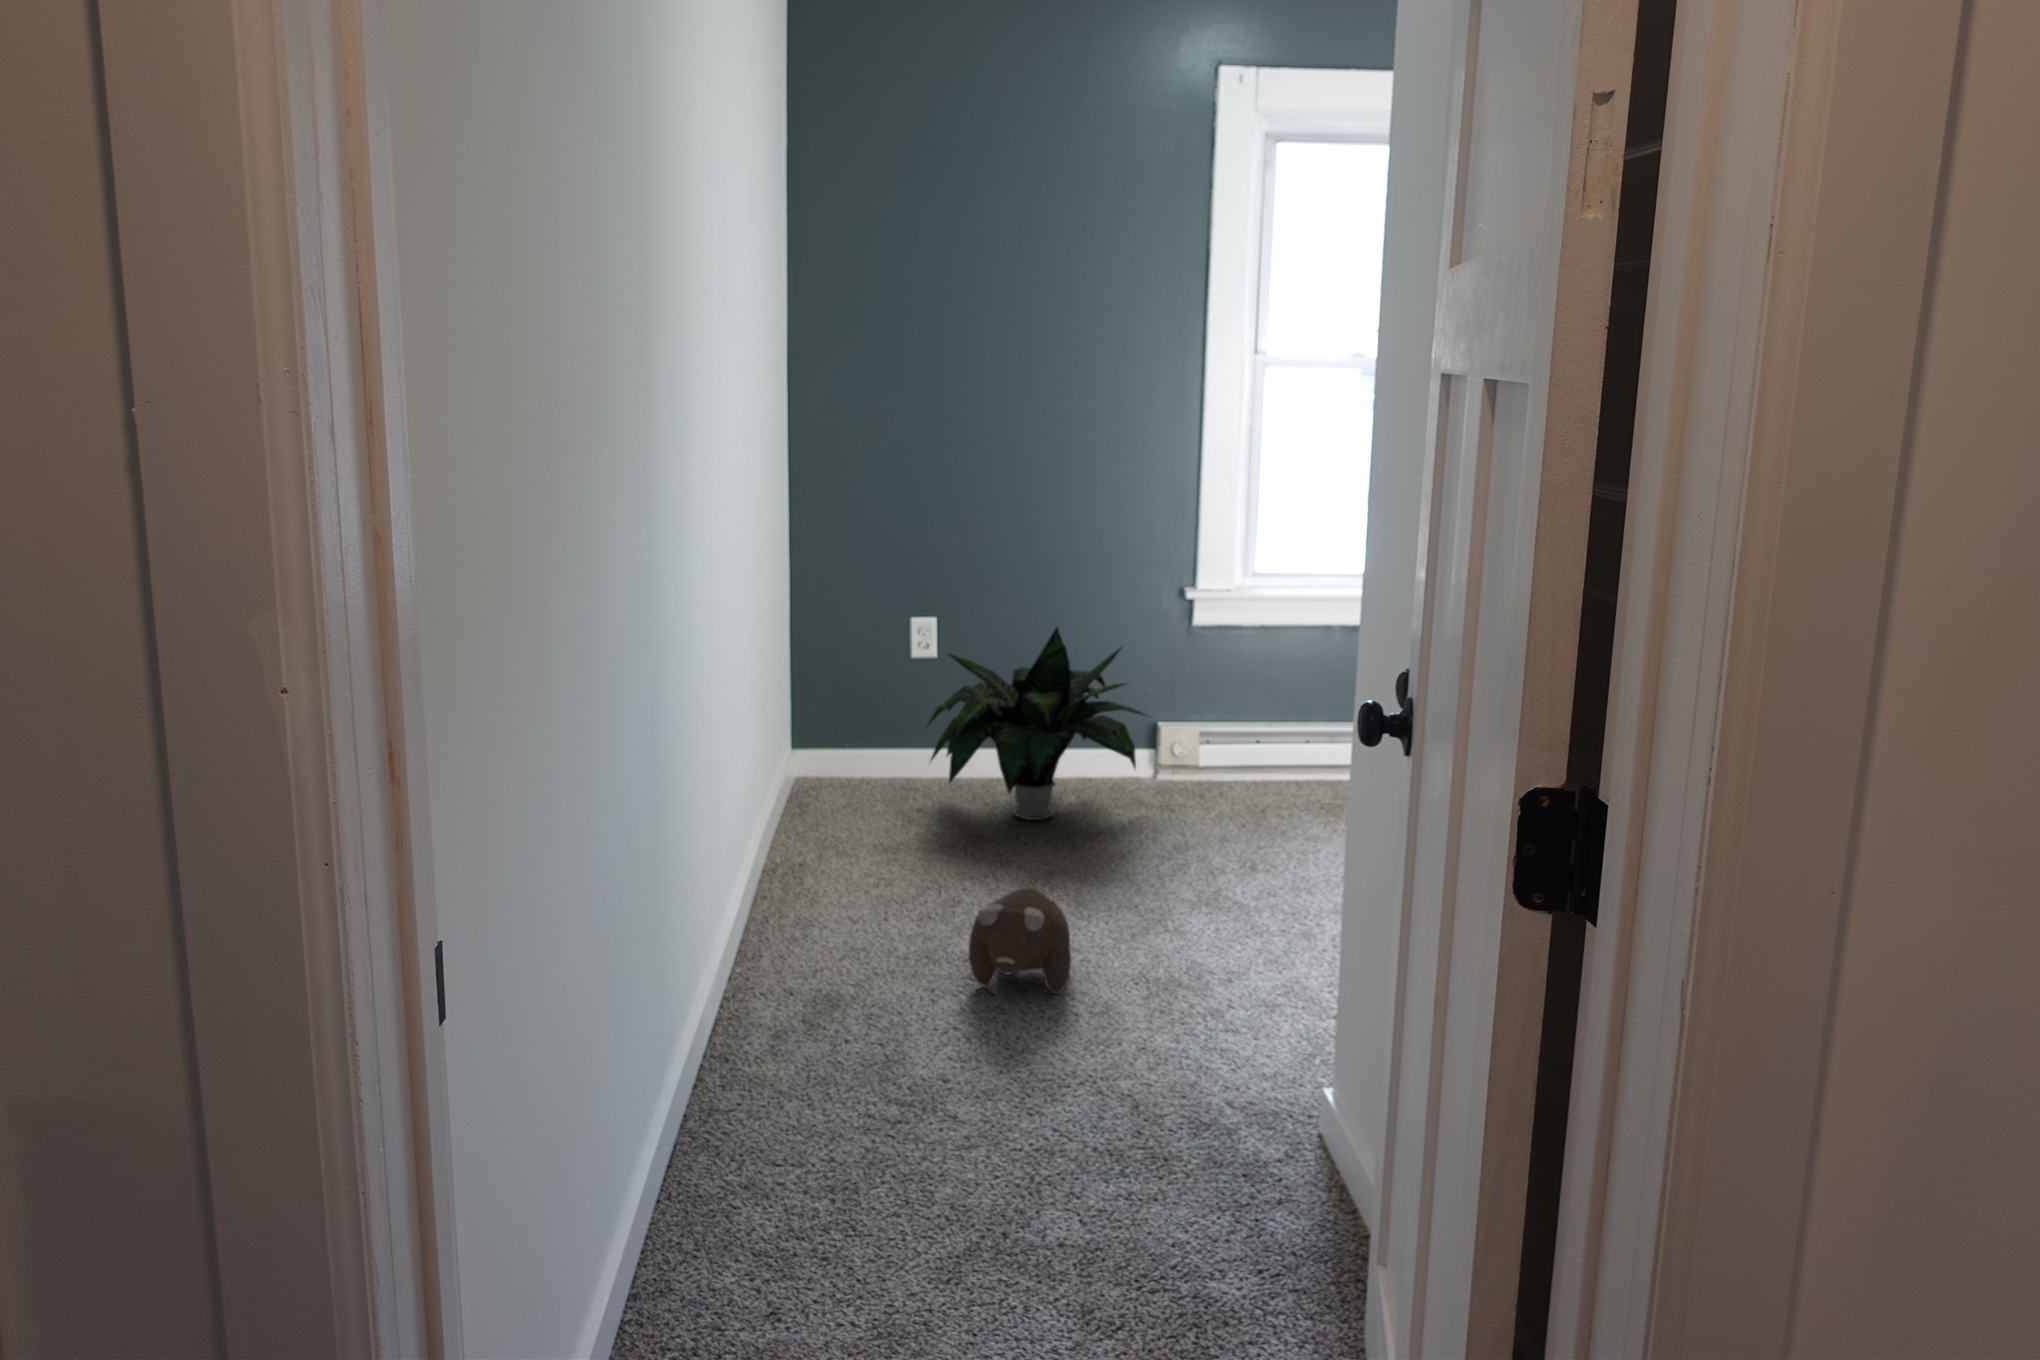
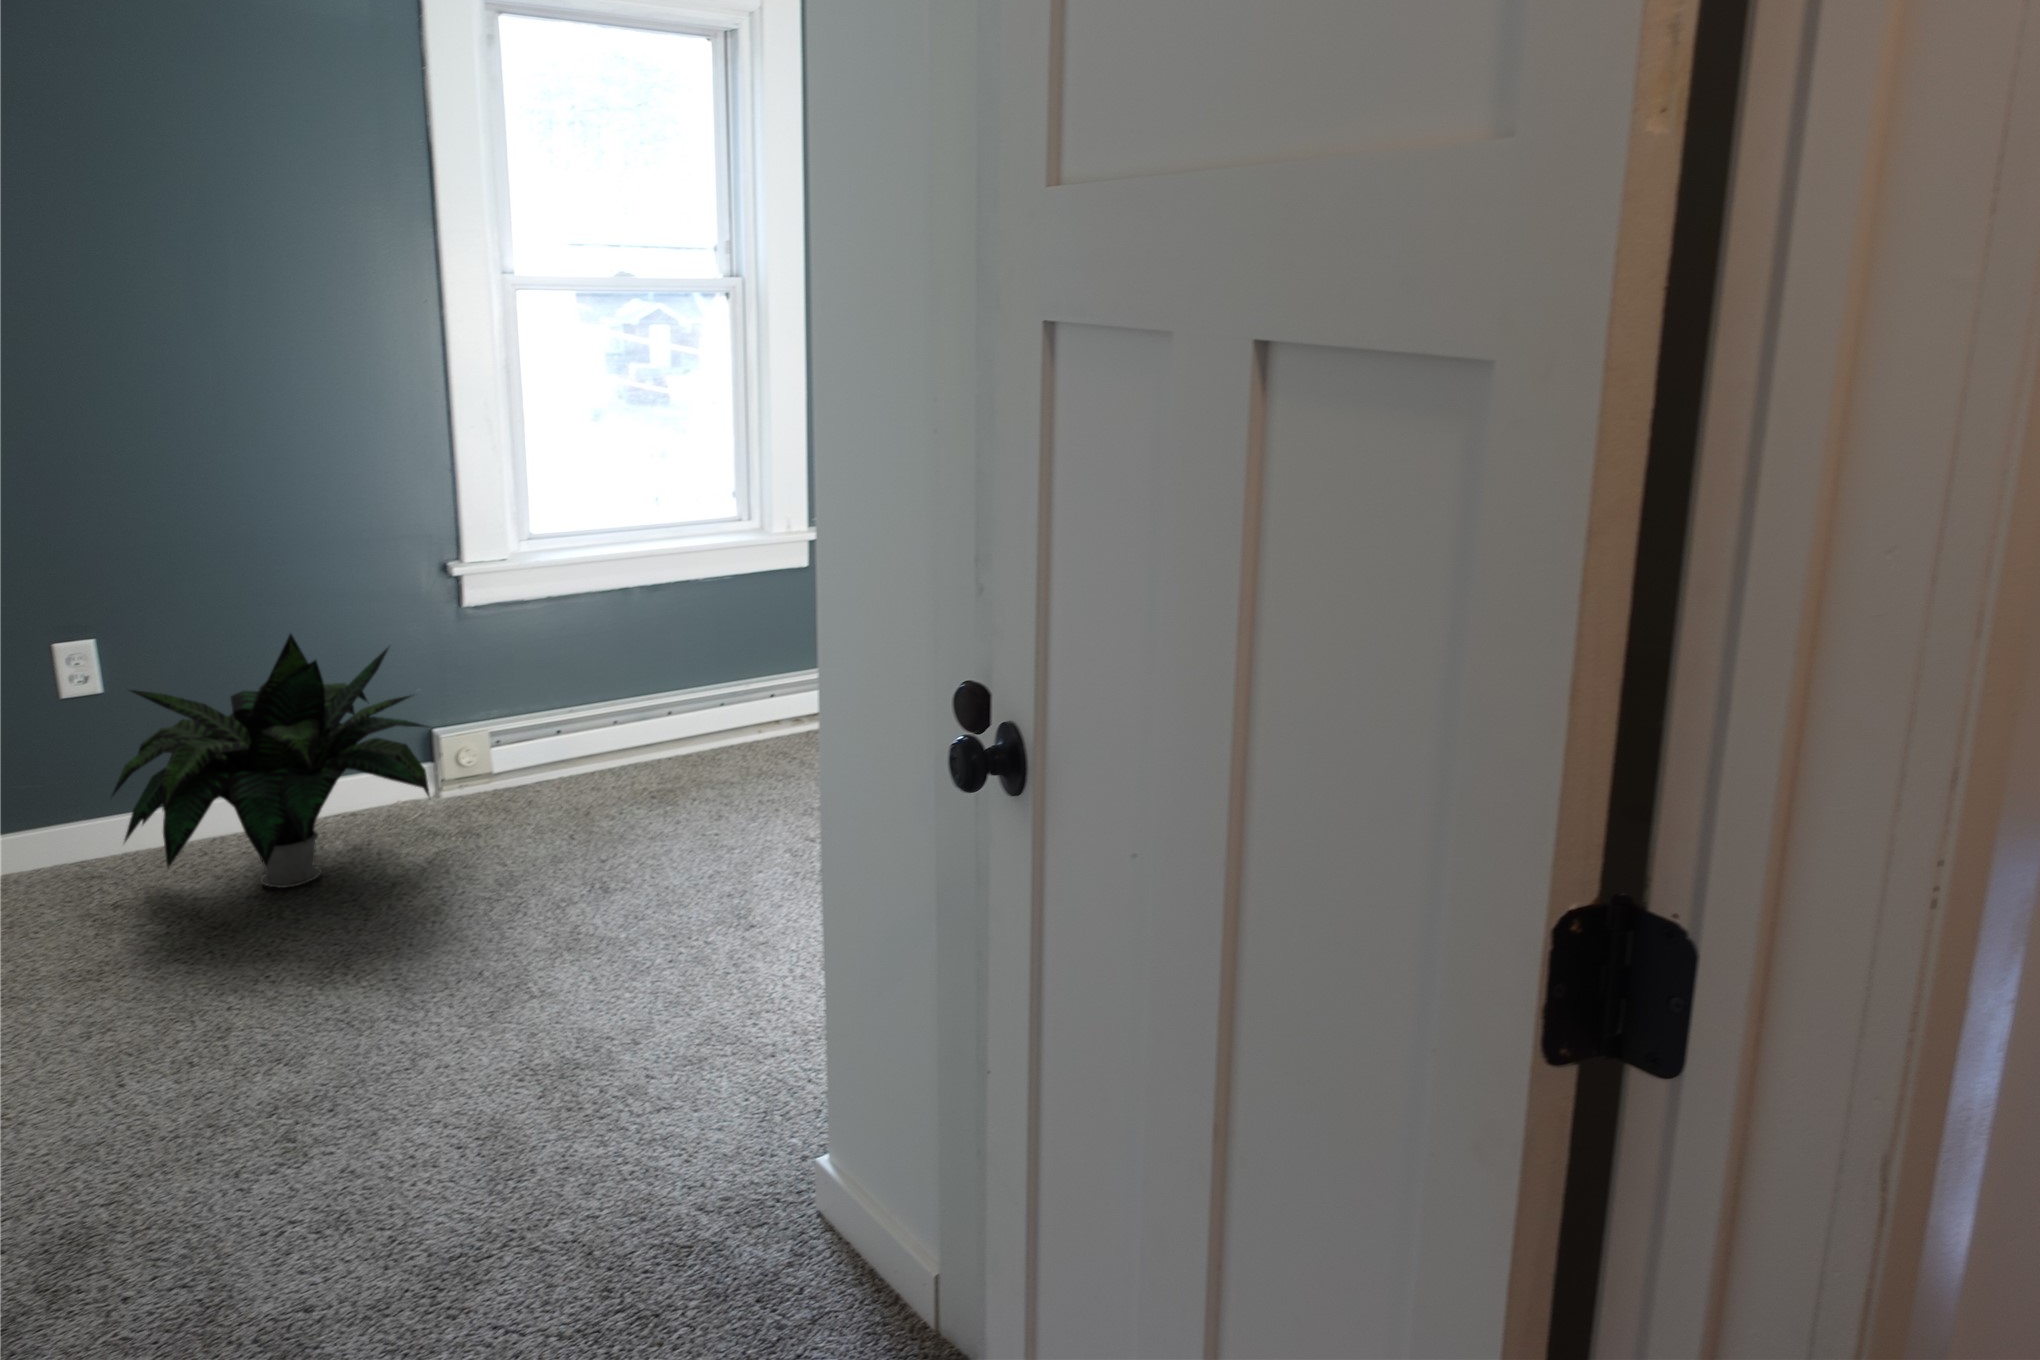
plush toy: present [969,888,1071,993] -> none [284,1000,438,1146]

